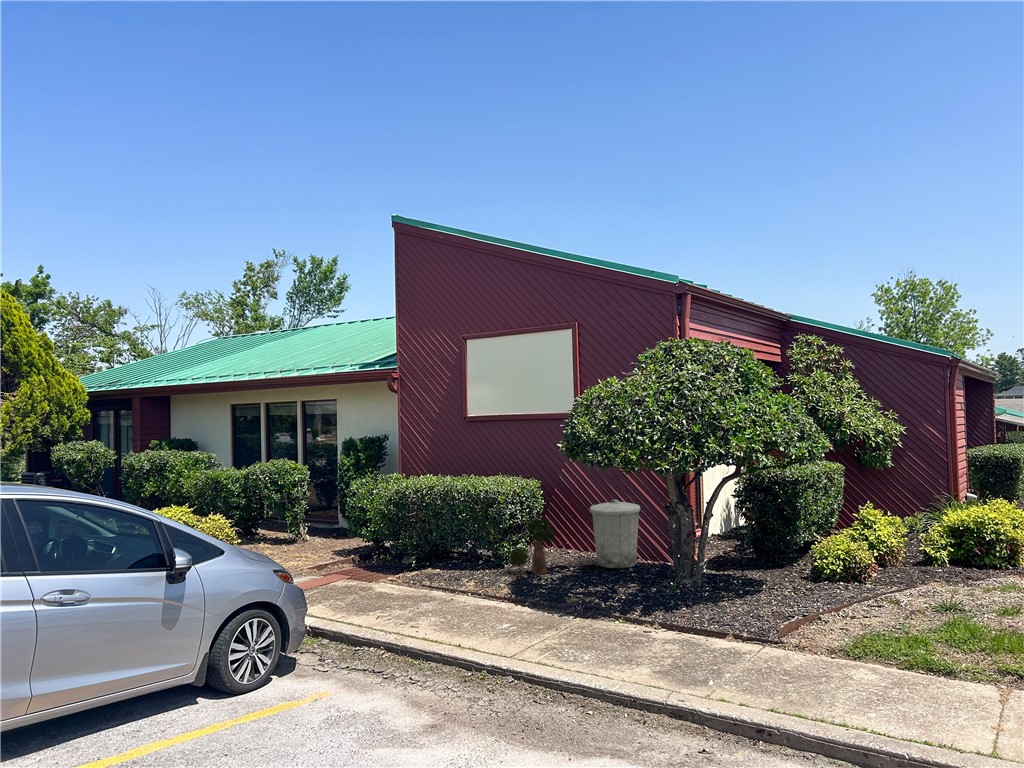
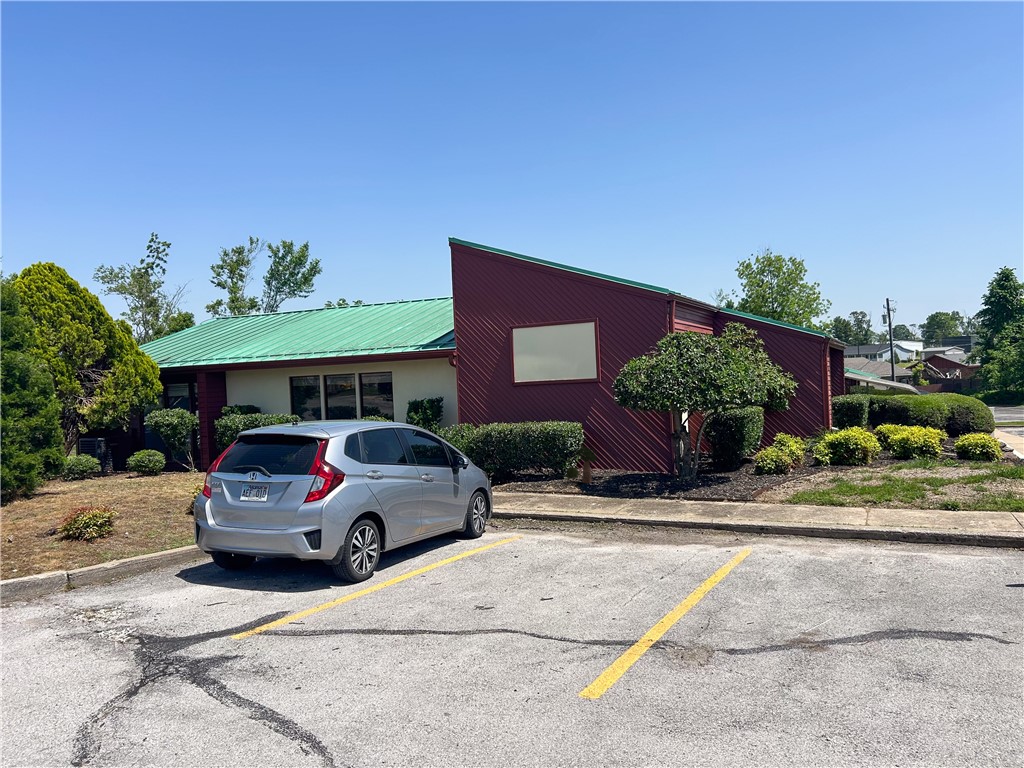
trash can: present [590,500,640,568] -> none [614,434,647,477]

